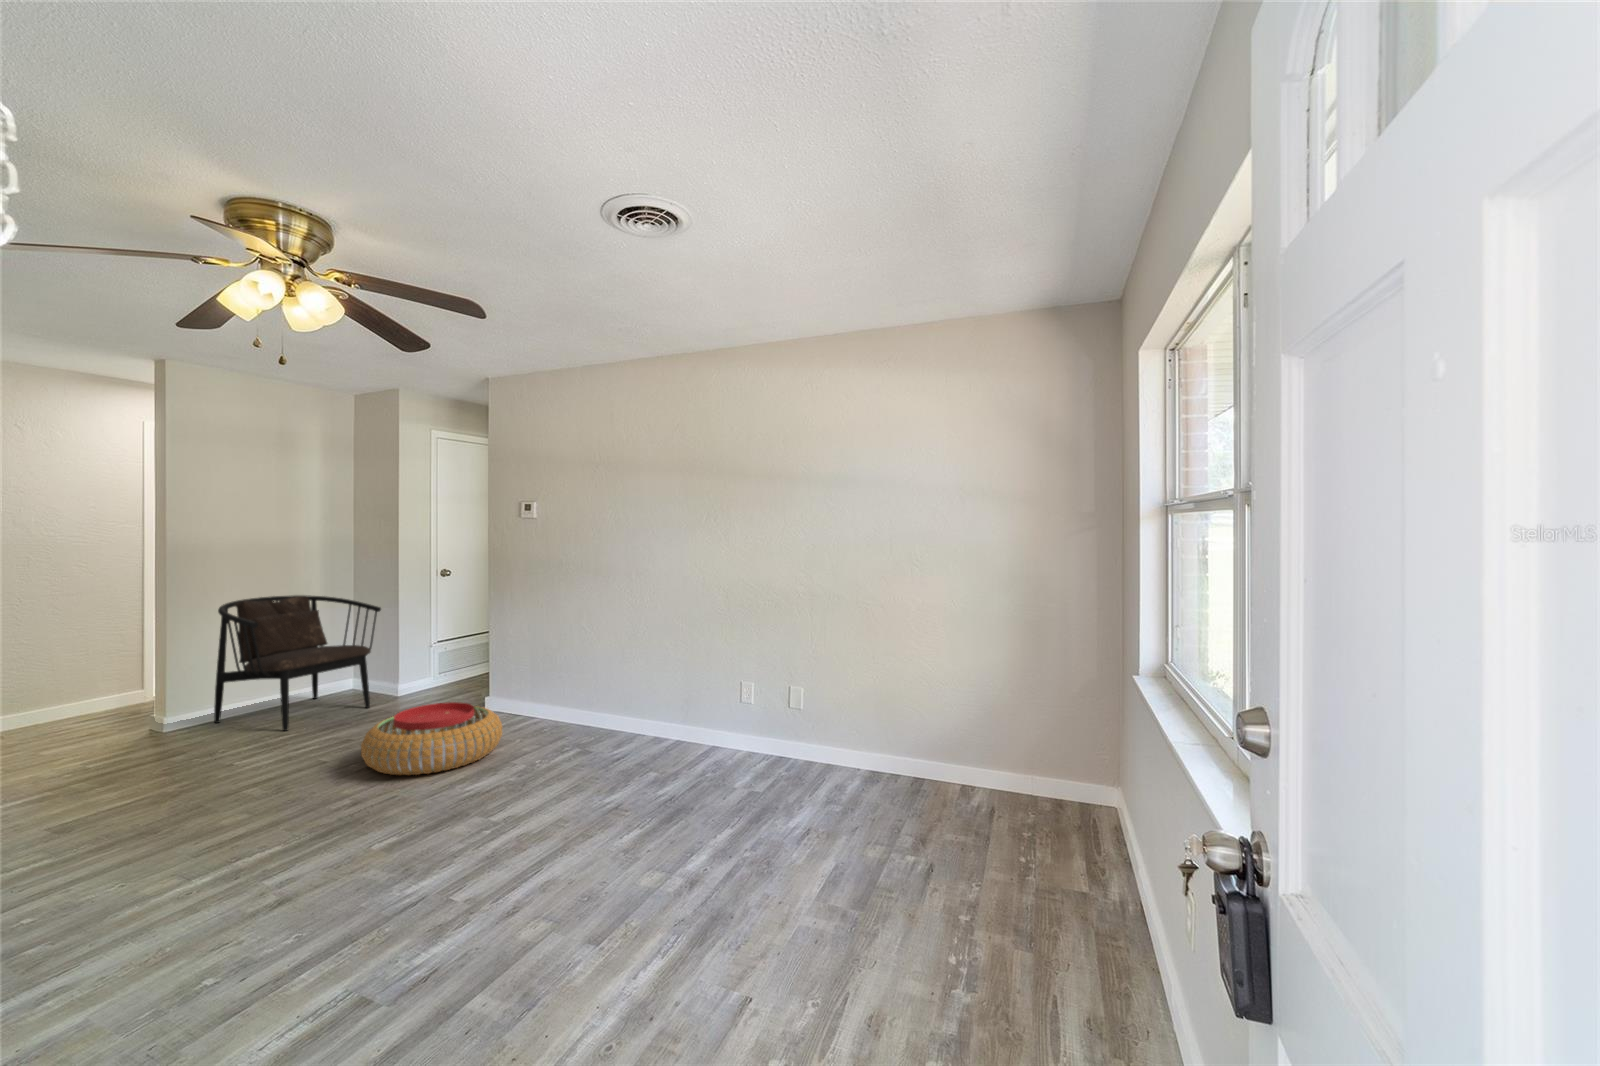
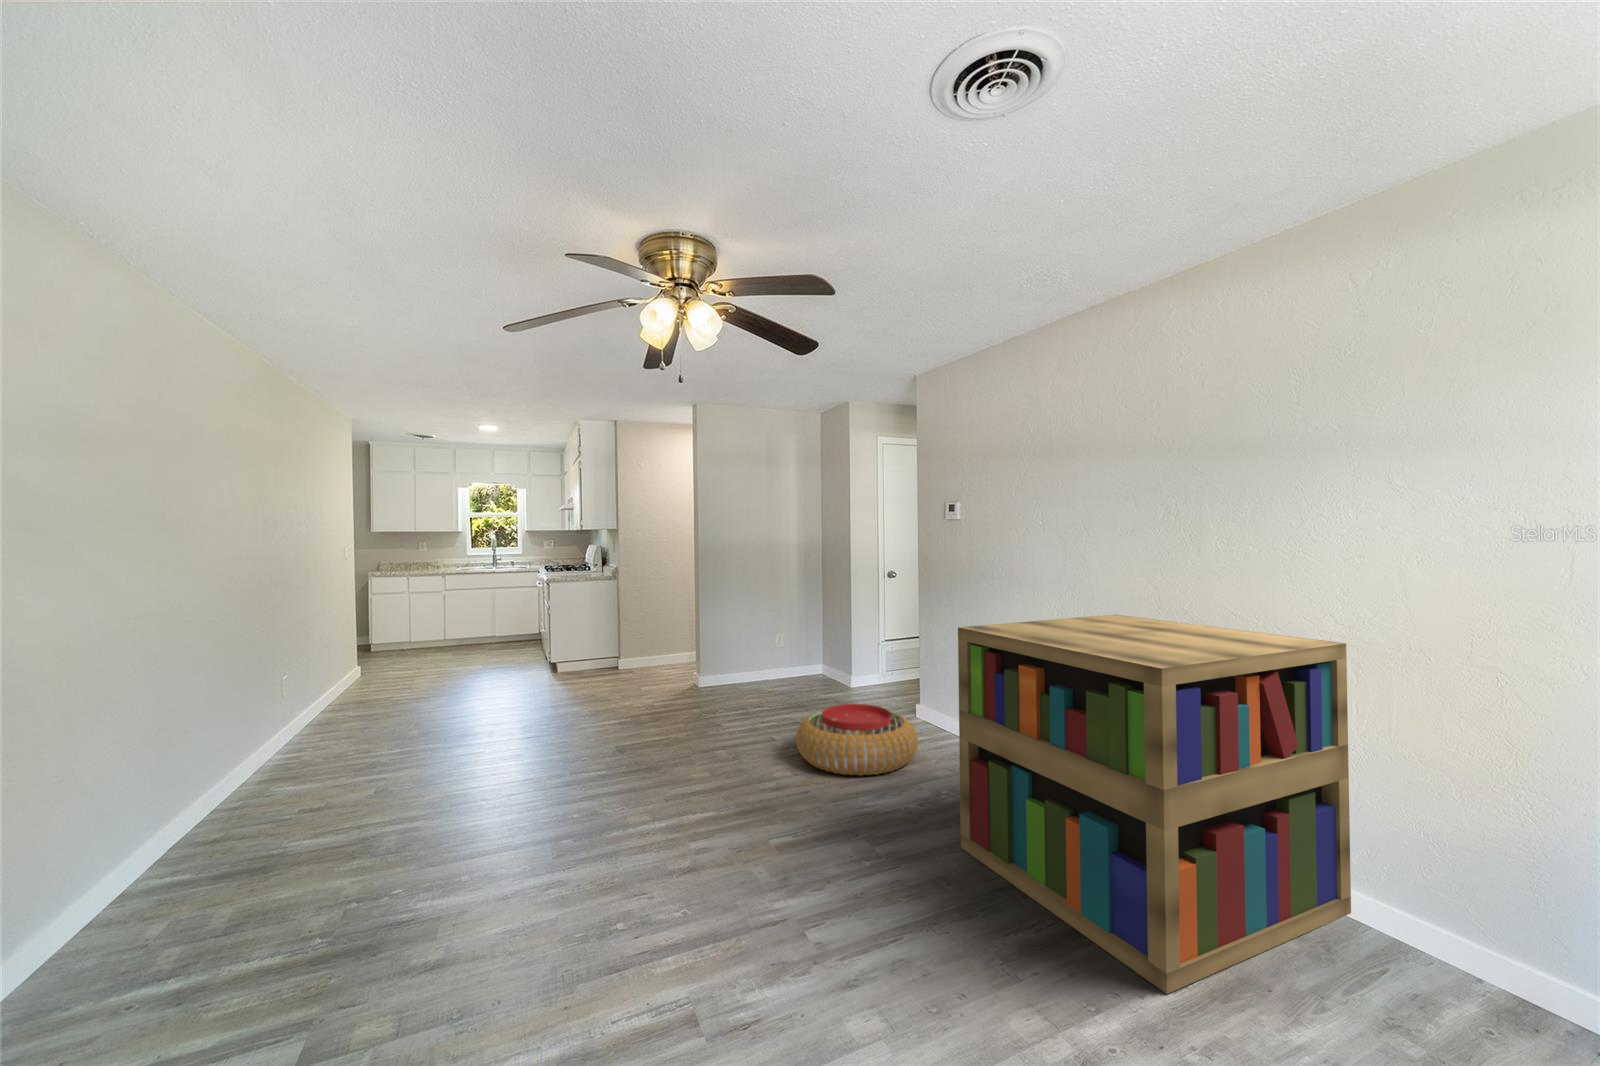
armchair: present [214,595,381,731] -> none [728,591,837,705]
bookshelf: none [567,596,810,835] -> present [958,614,1351,994]

